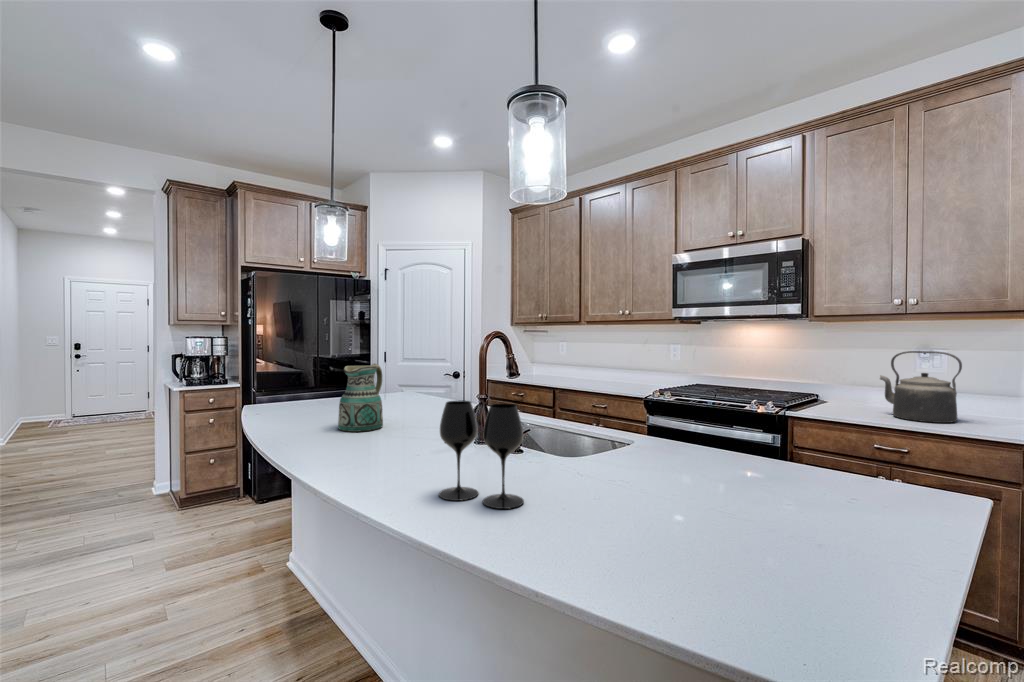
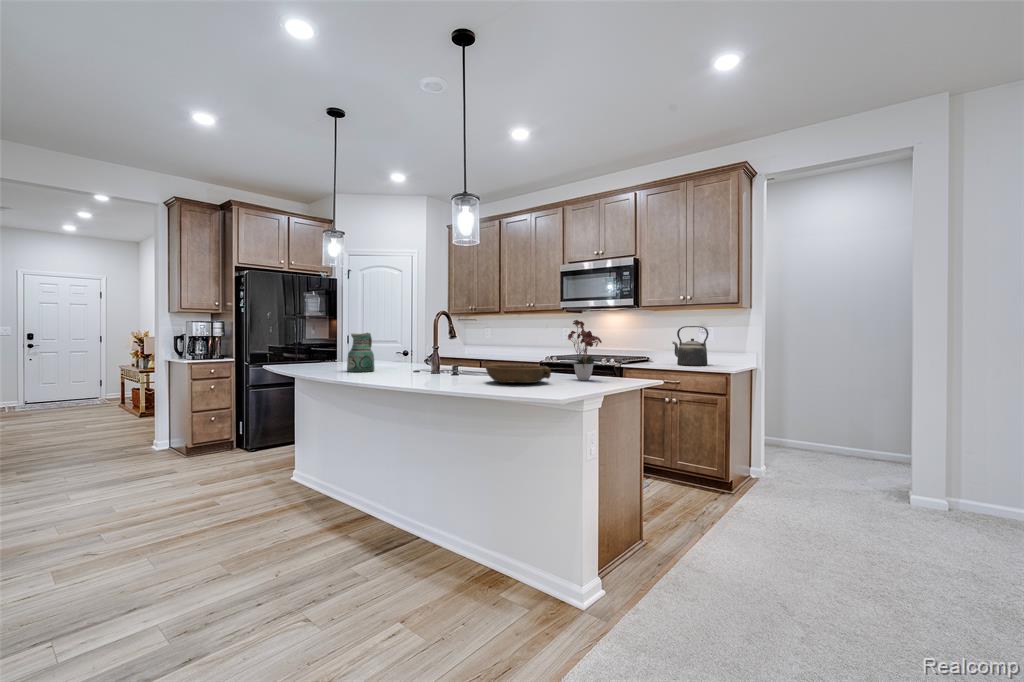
flower arrangement: none [734,348,839,486] -> present [568,320,602,381]
wine glass: present [439,401,524,509] -> none [423,340,464,386]
bowl: none [570,445,723,505] -> present [486,365,551,383]

